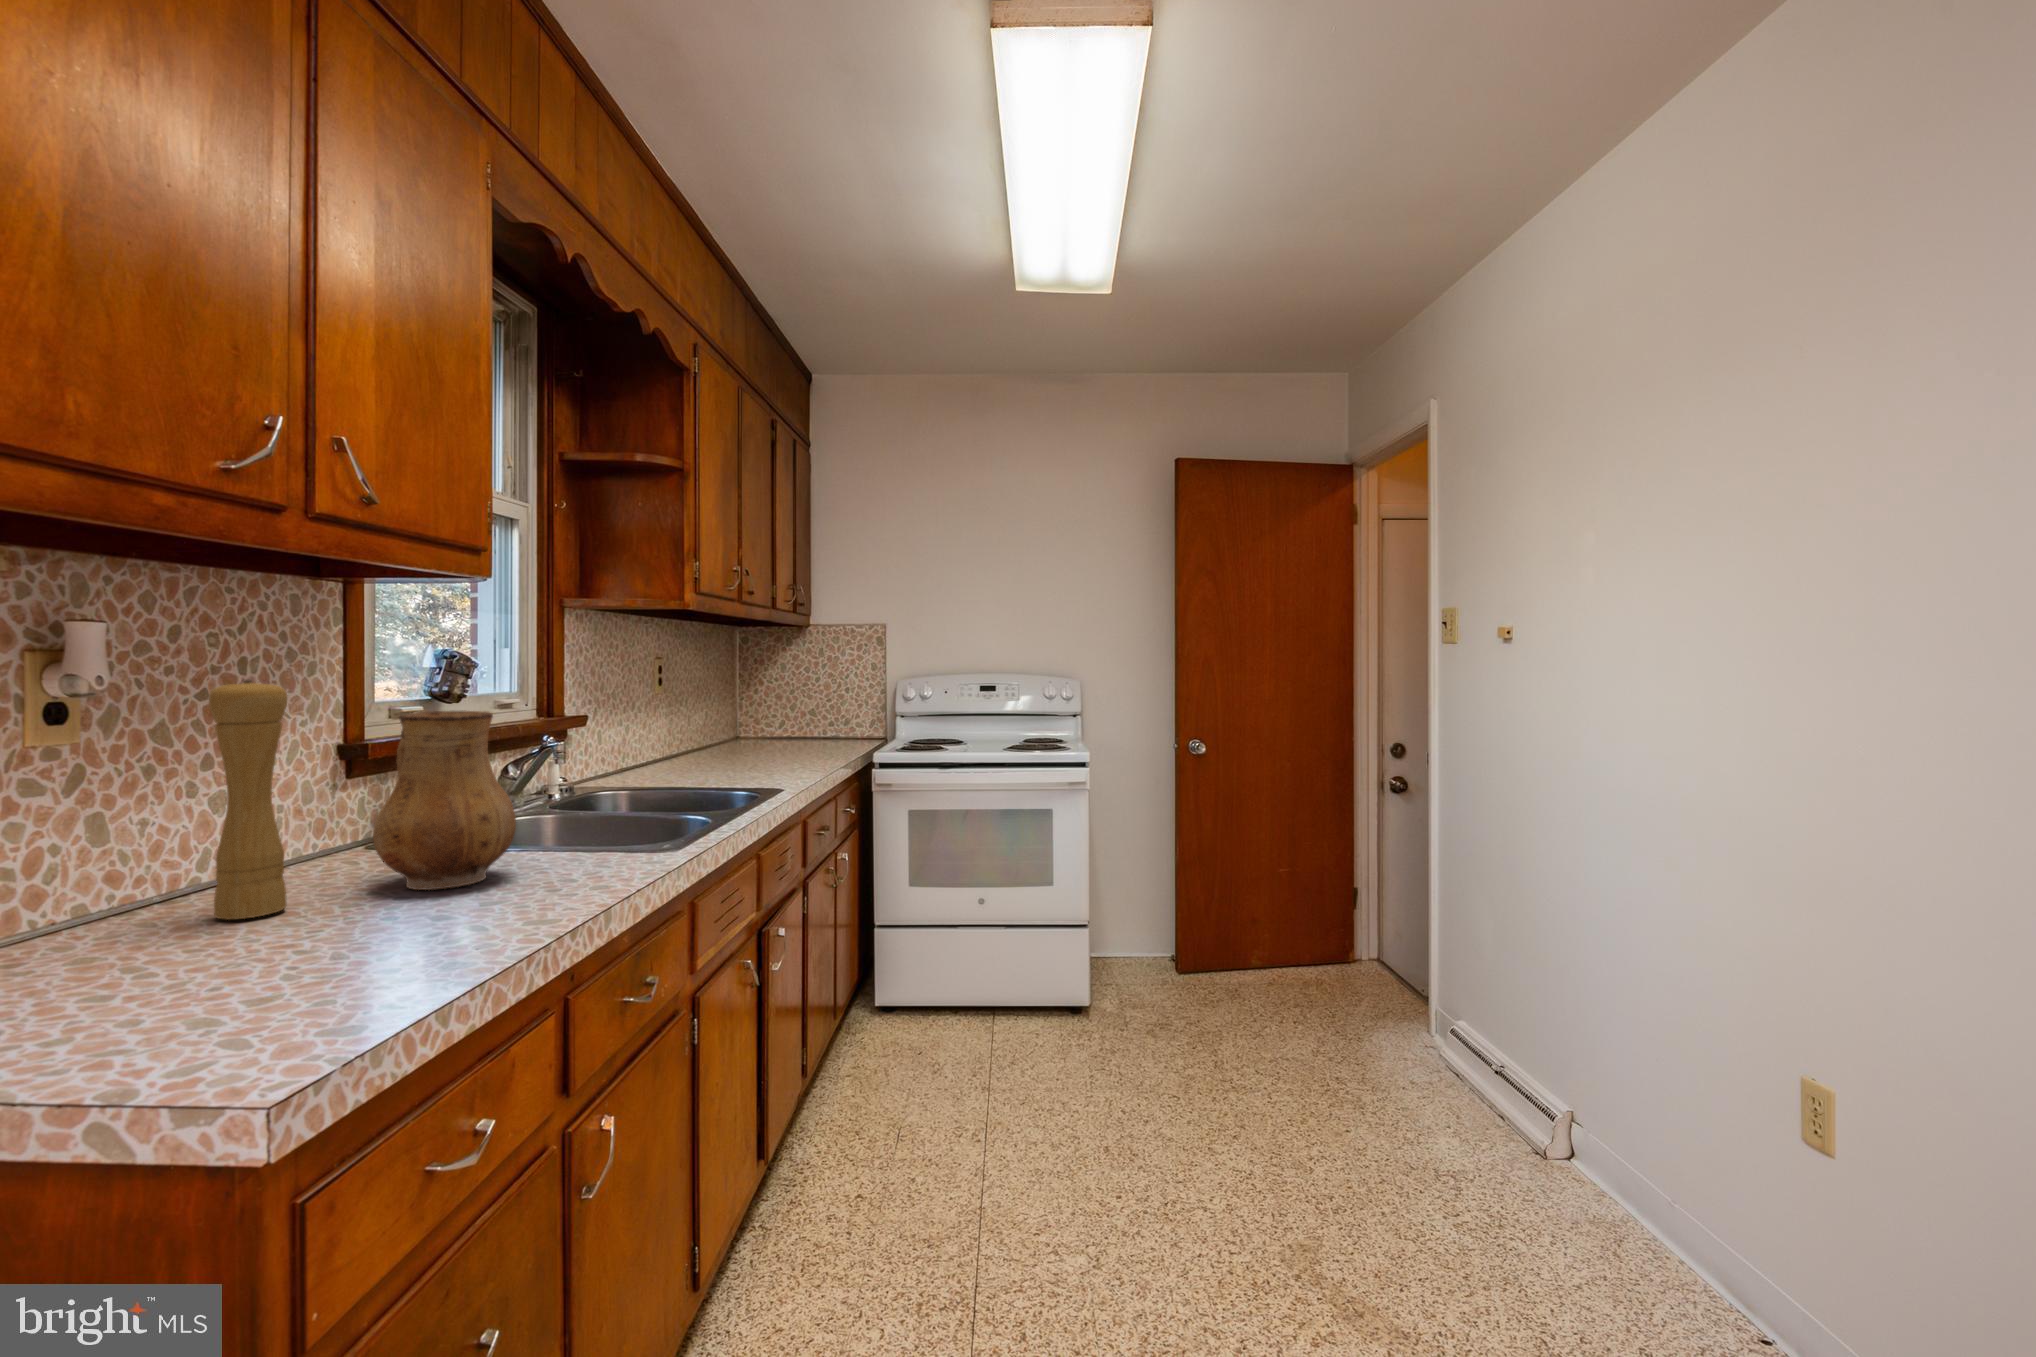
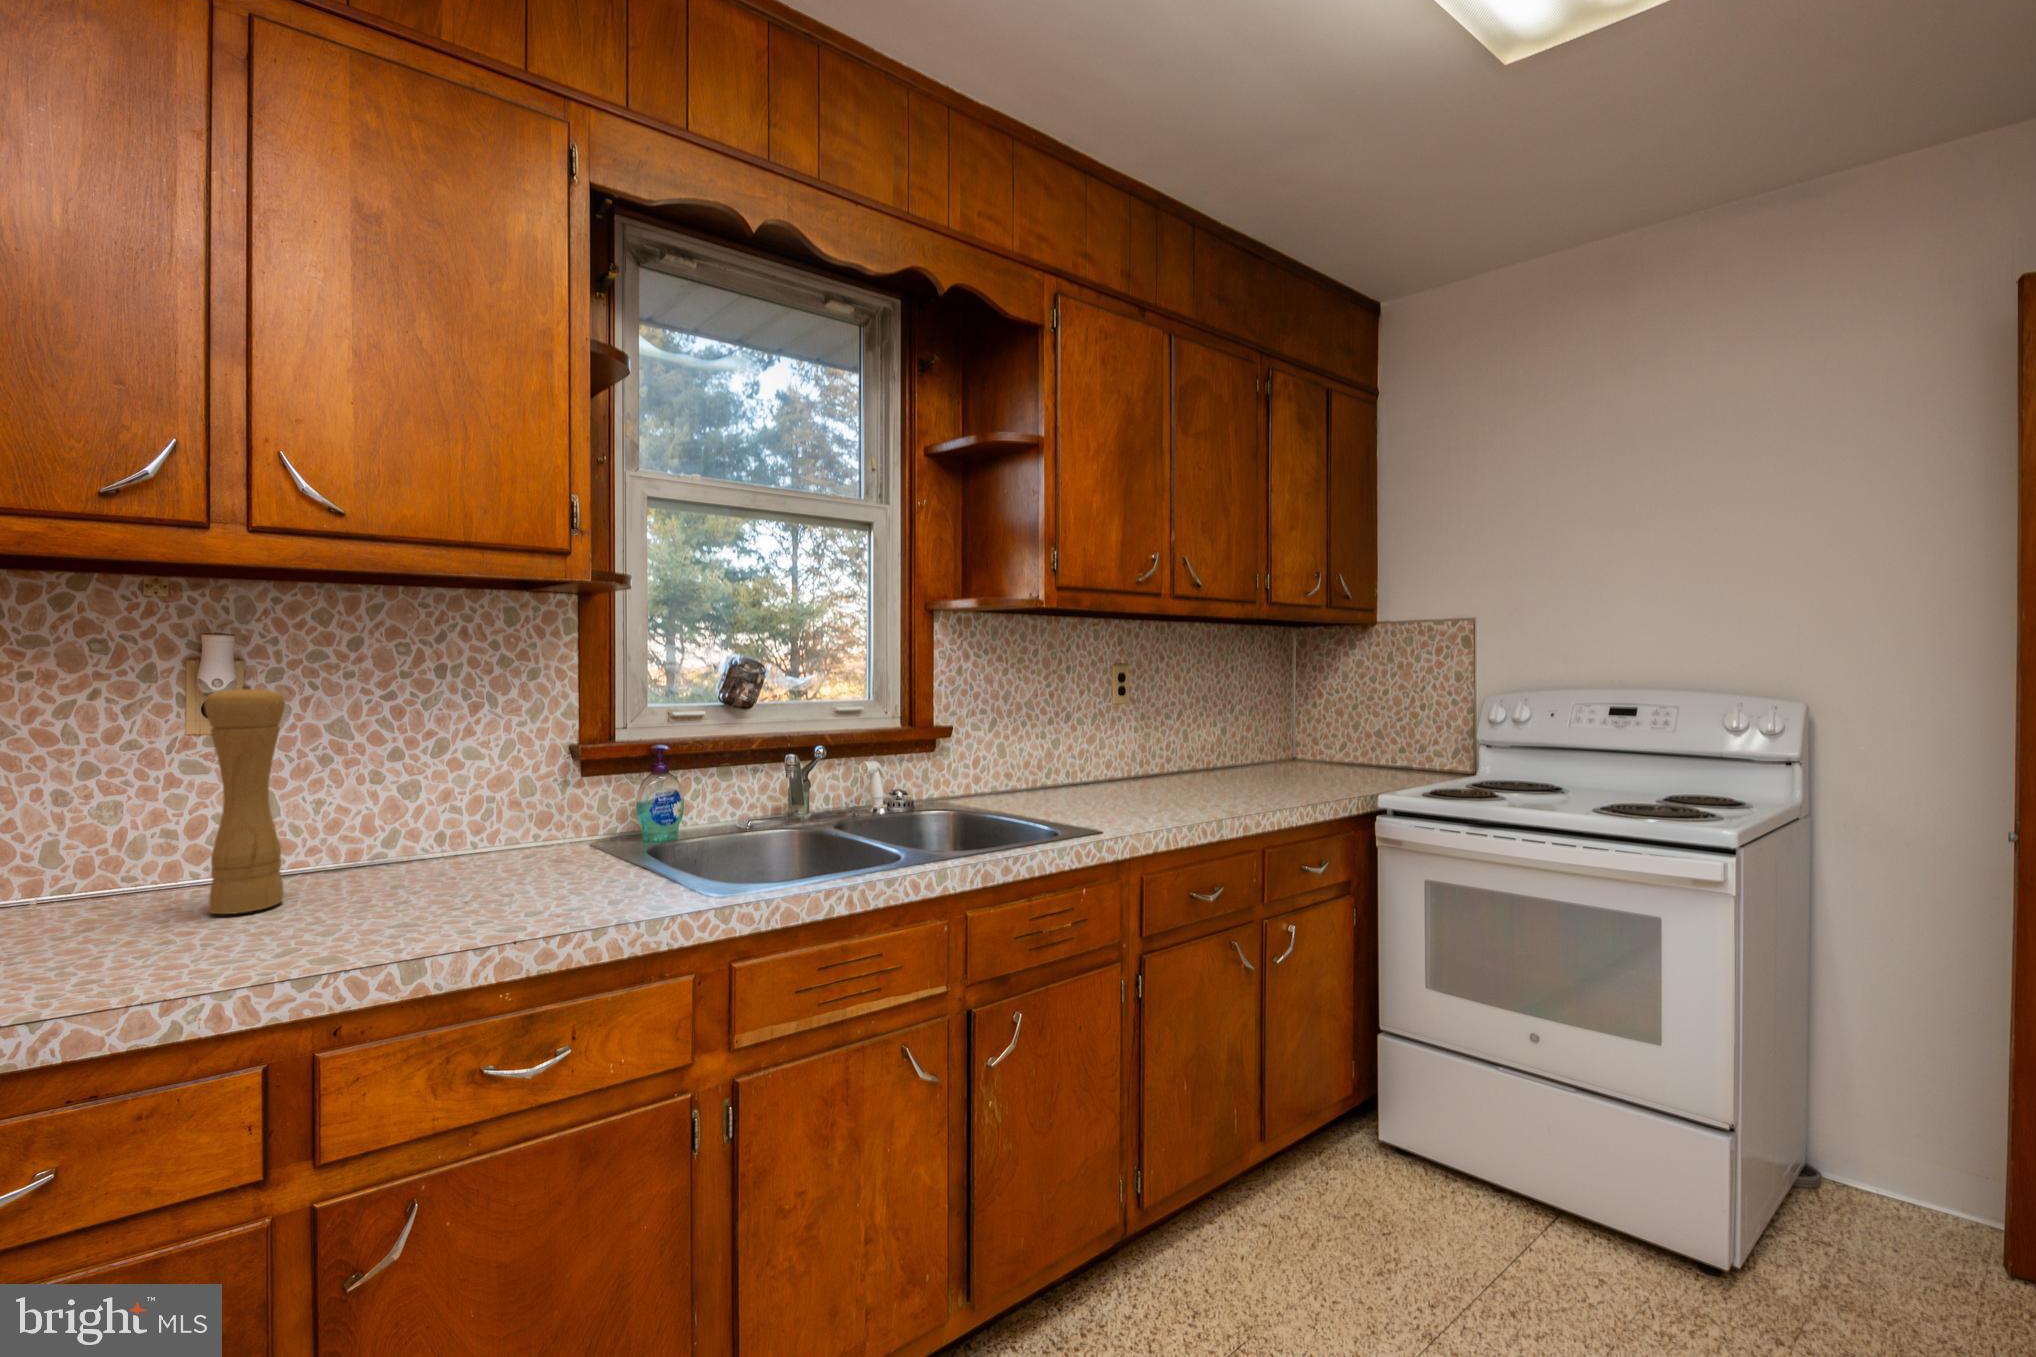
ceramic pitcher: present [373,710,516,890] -> none [311,723,482,926]

